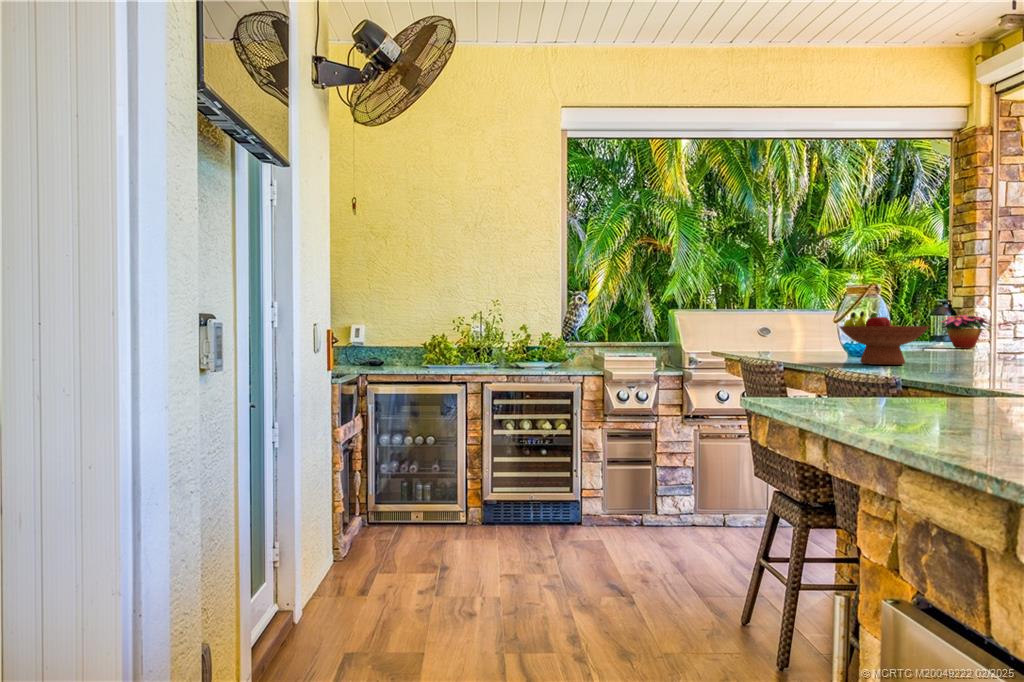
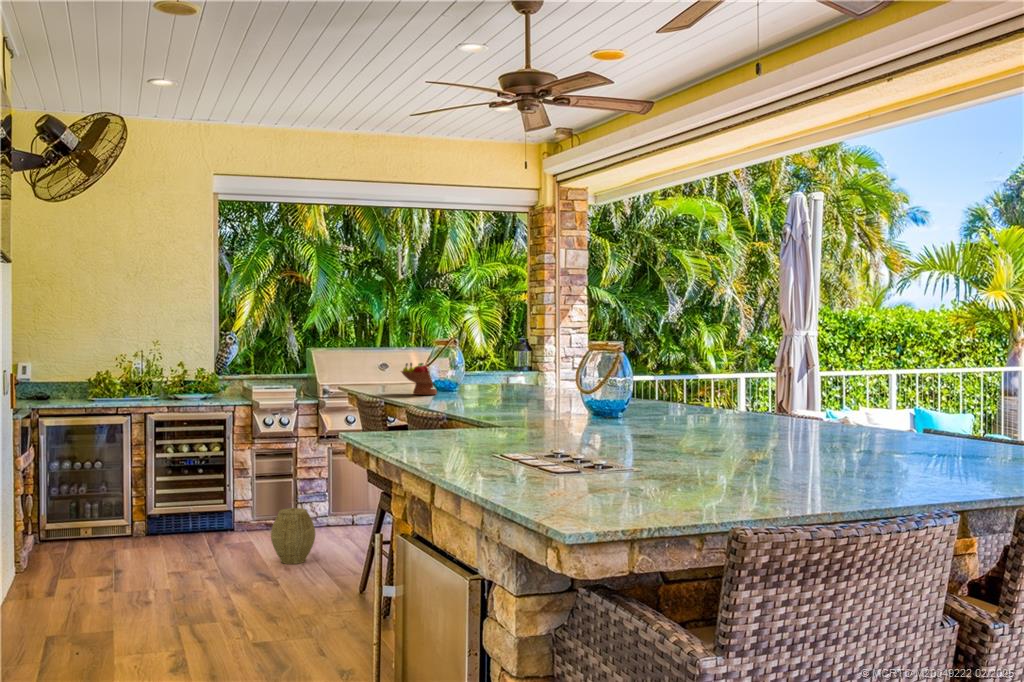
flower arrangement: present [941,315,991,349] -> none [507,353,544,379]
woven basket: none [632,524,698,611] -> present [271,508,315,564]

